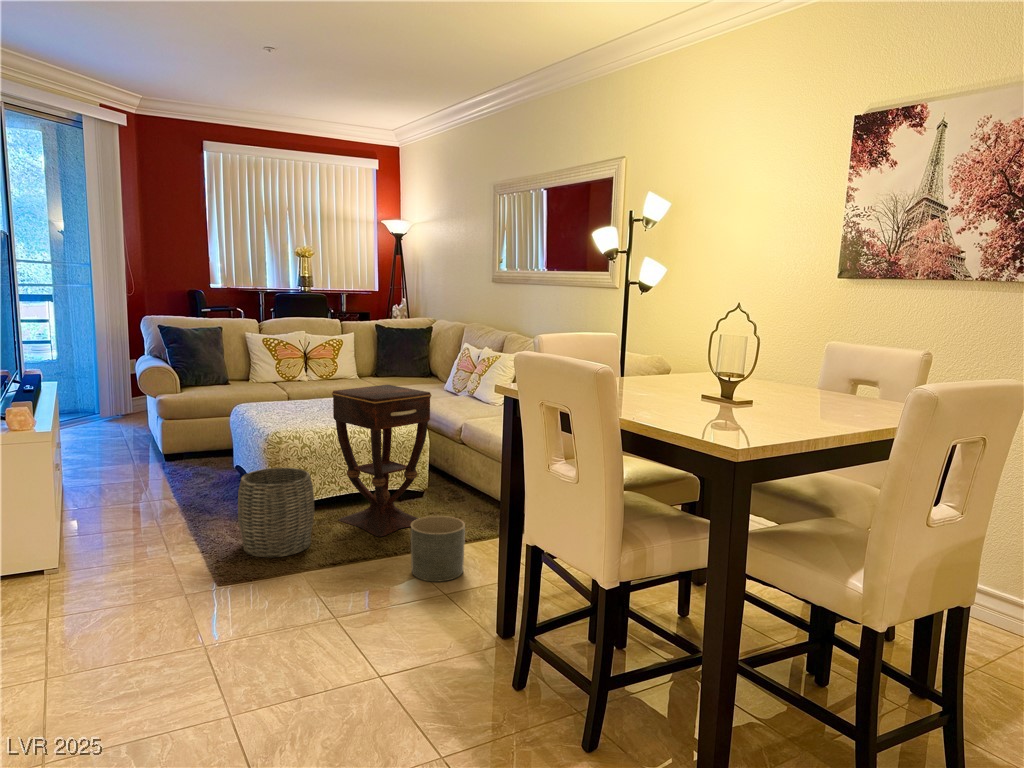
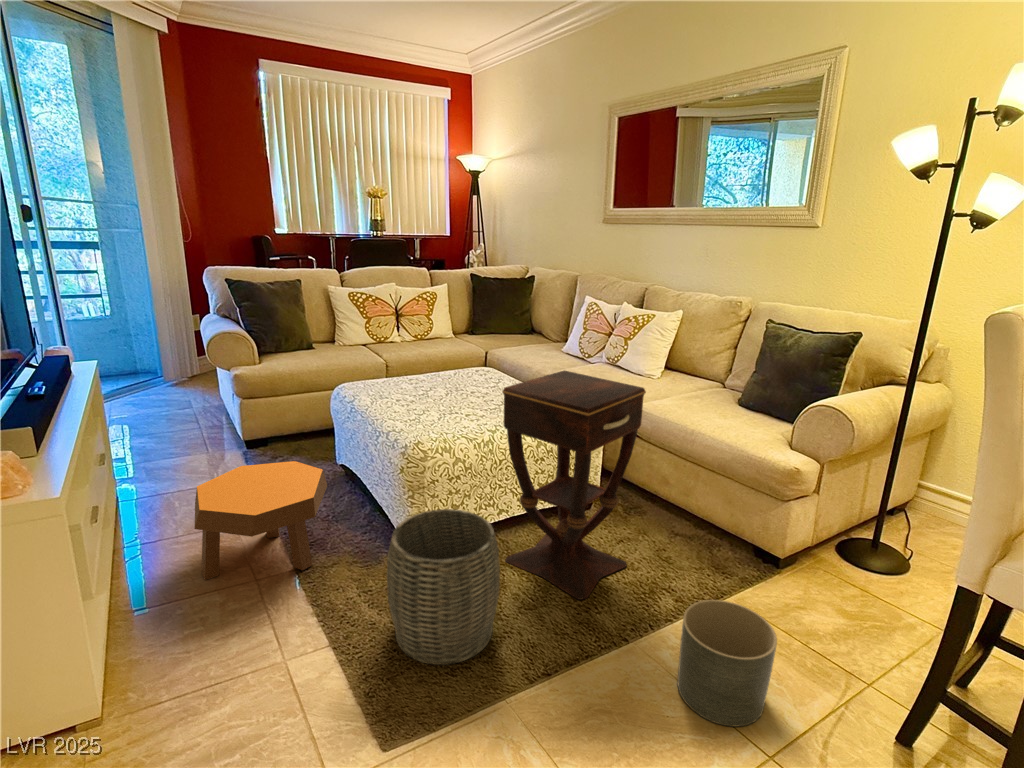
footstool: none [118,451,216,523] -> present [194,461,327,580]

